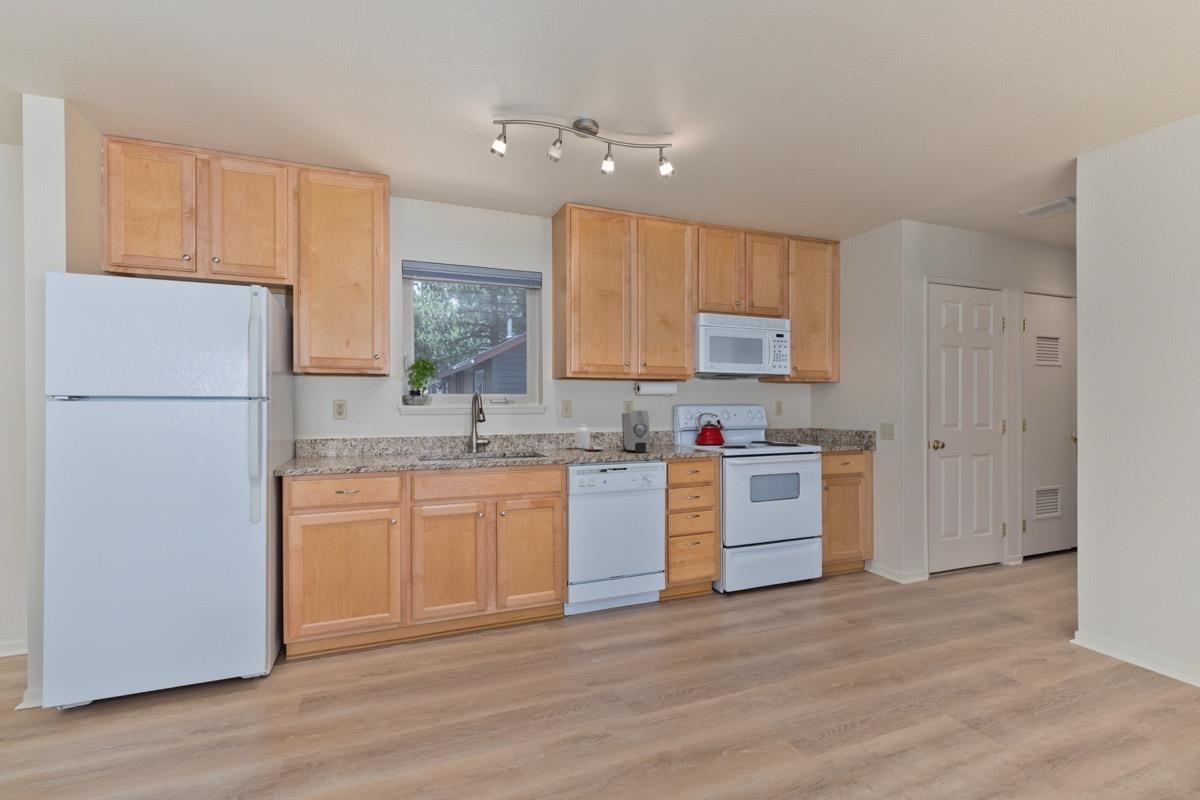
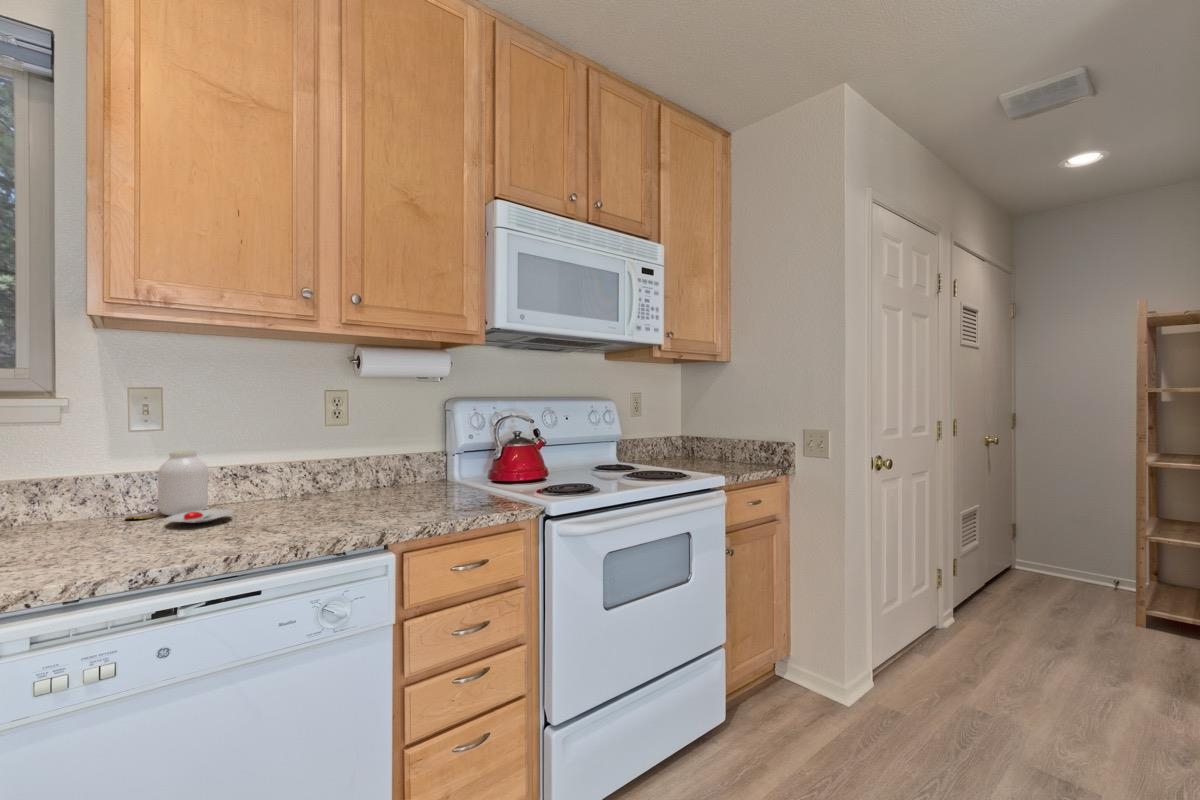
soap dispenser: present [622,410,650,452] -> none [295,414,357,525]

